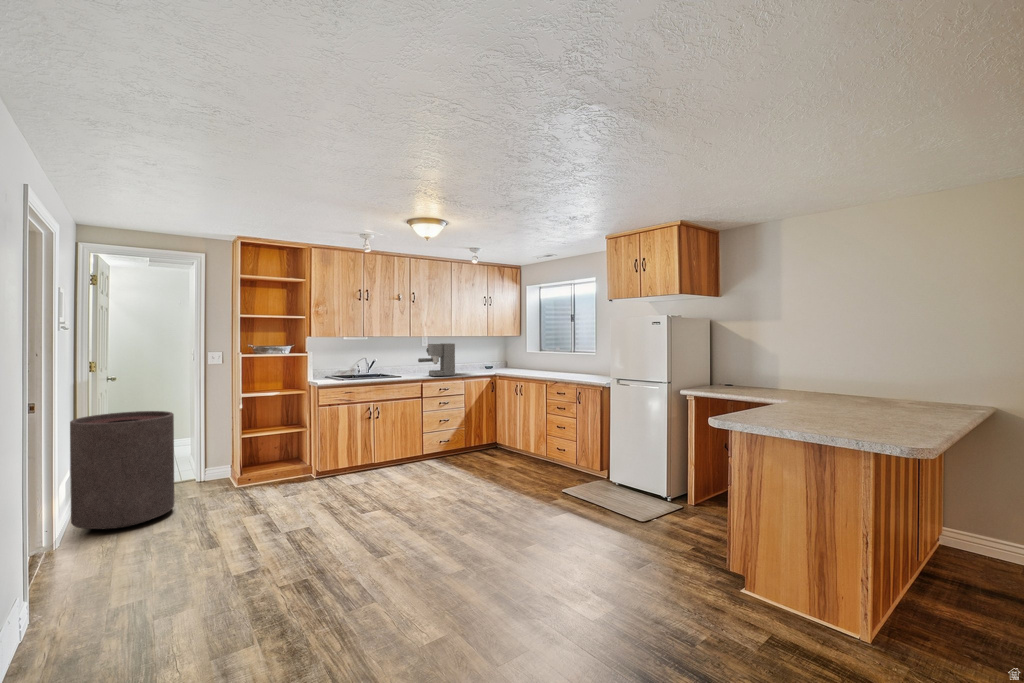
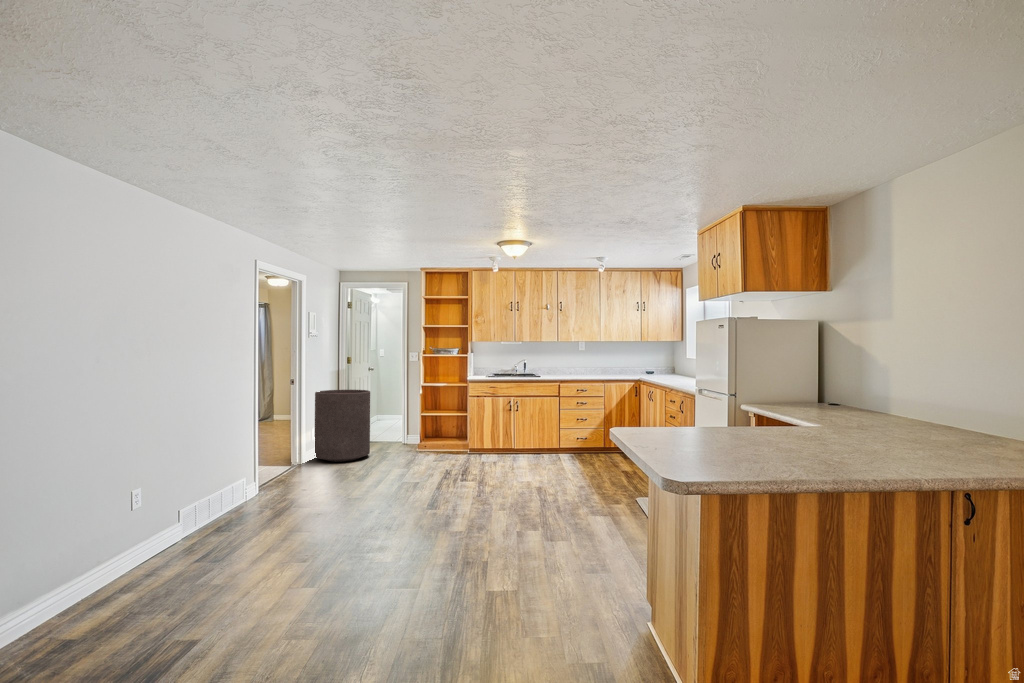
coffee maker: present [418,343,455,376] -> none [558,348,592,378]

